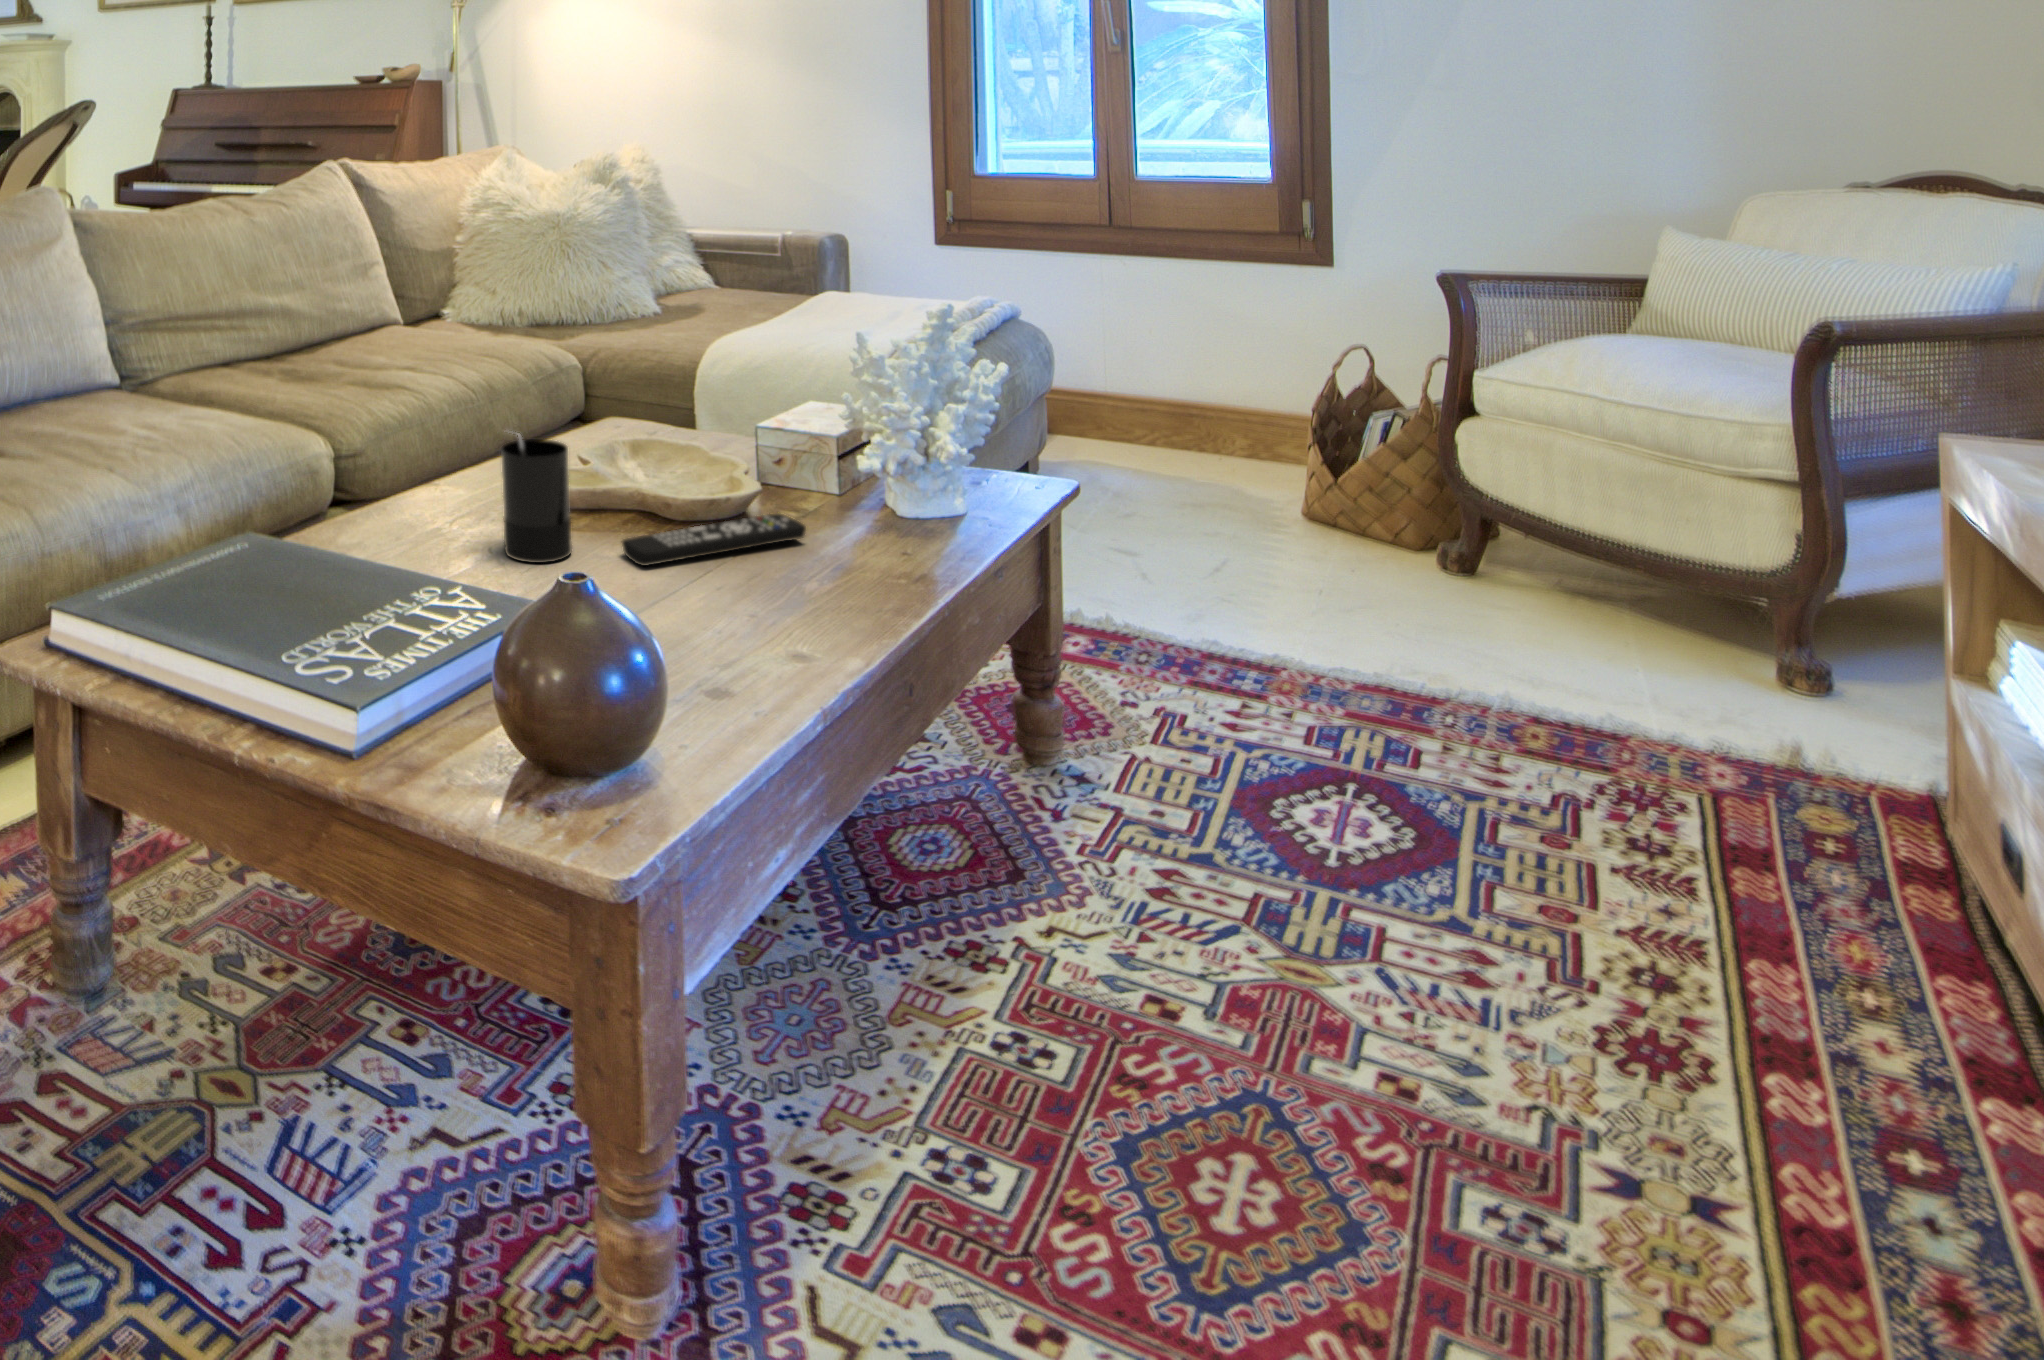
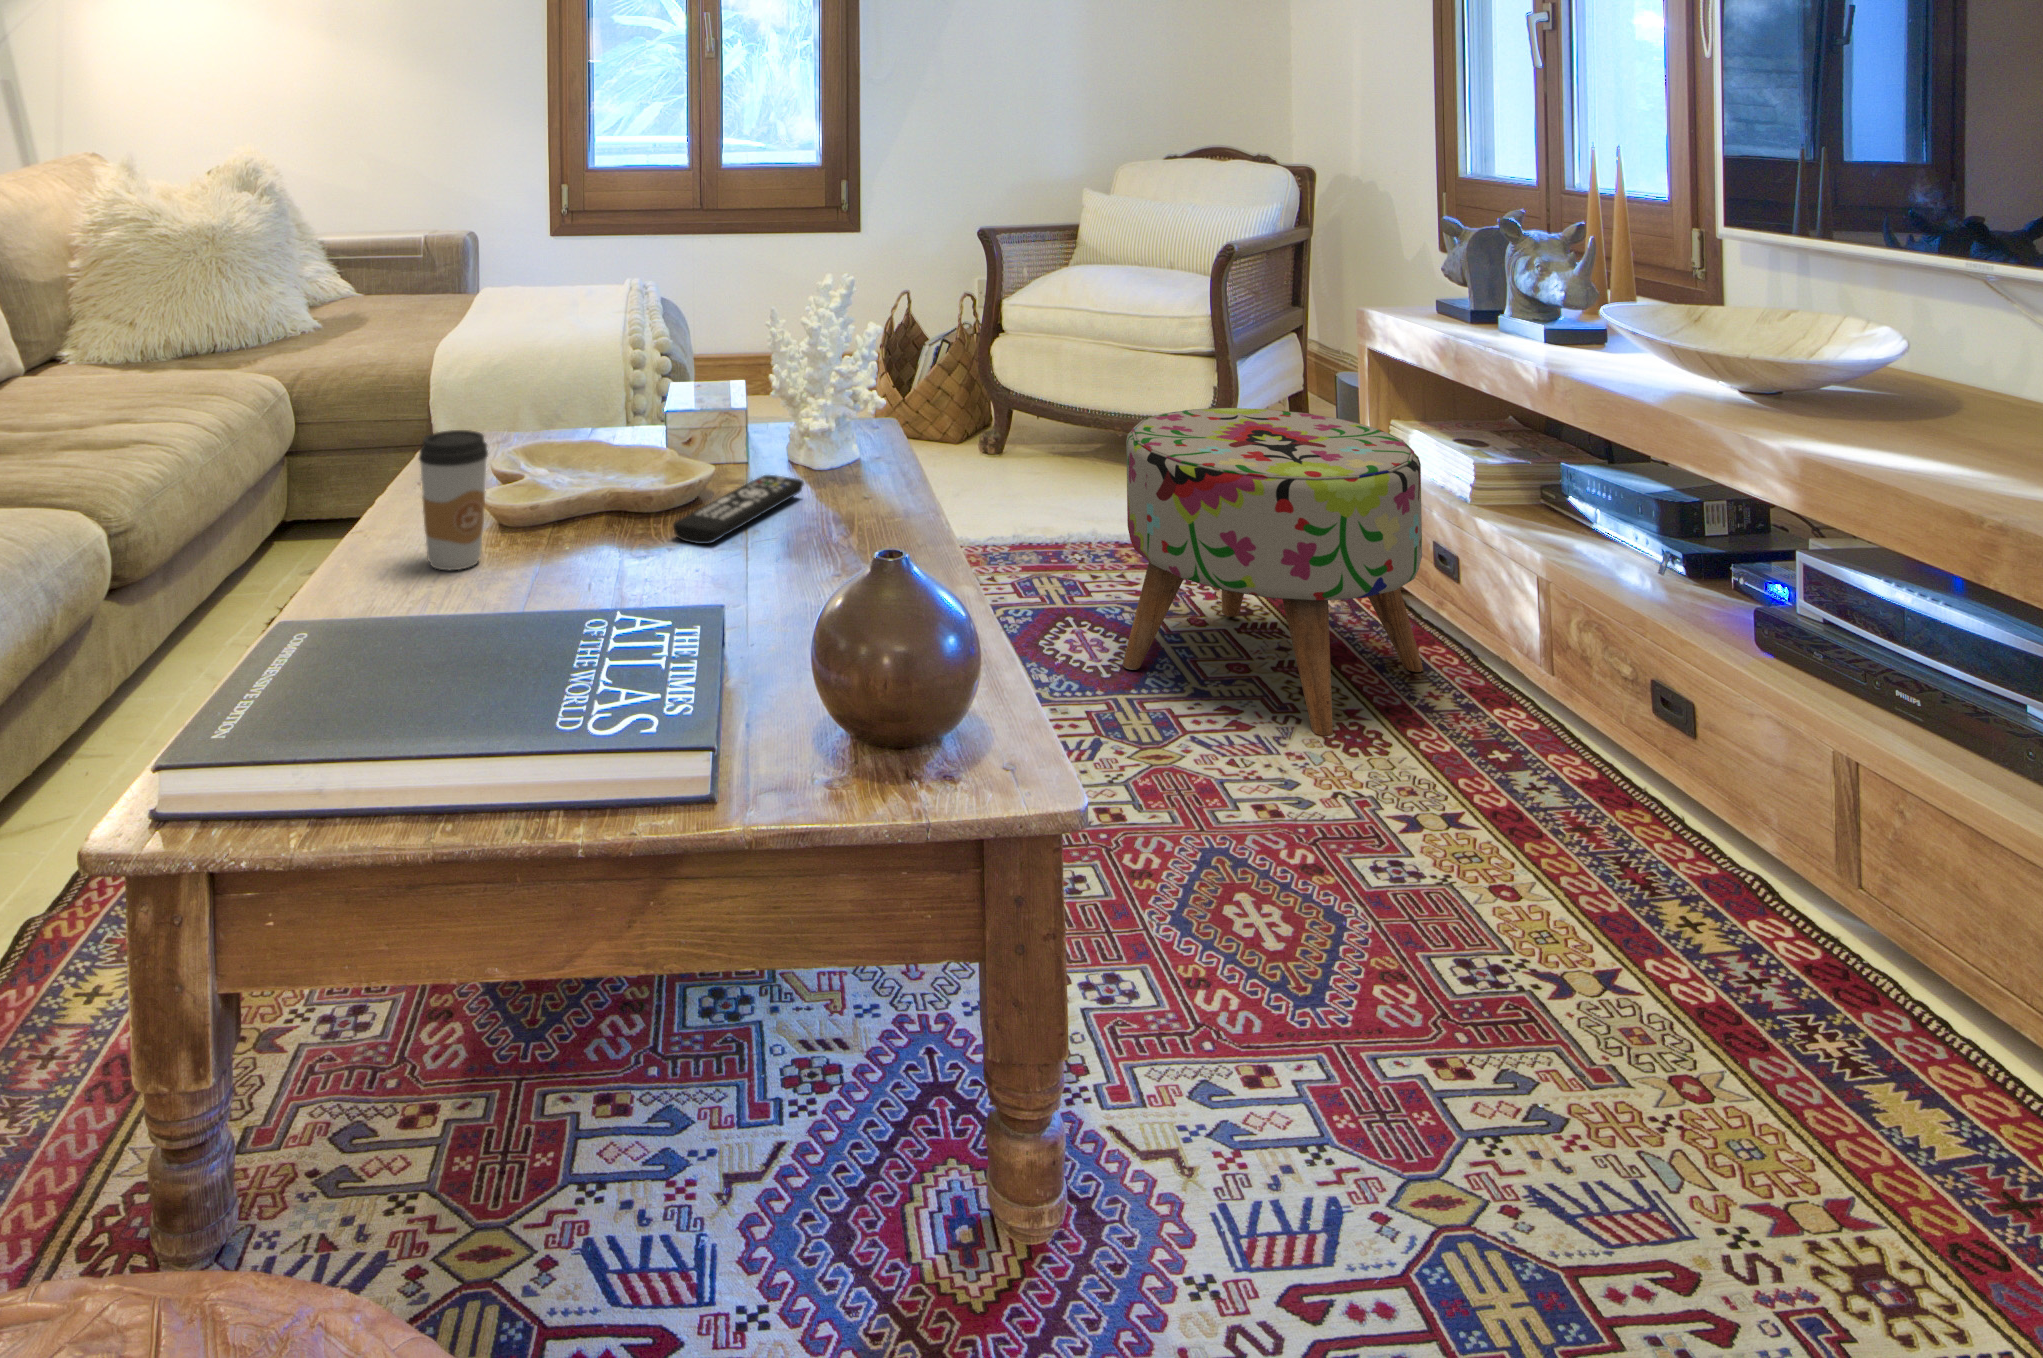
coffee cup: none [392,418,452,540] -> present [419,430,488,570]
candle: present [501,434,572,563] -> none [549,429,630,565]
ottoman: none [1365,541,1920,1040] -> present [1123,408,1423,736]

